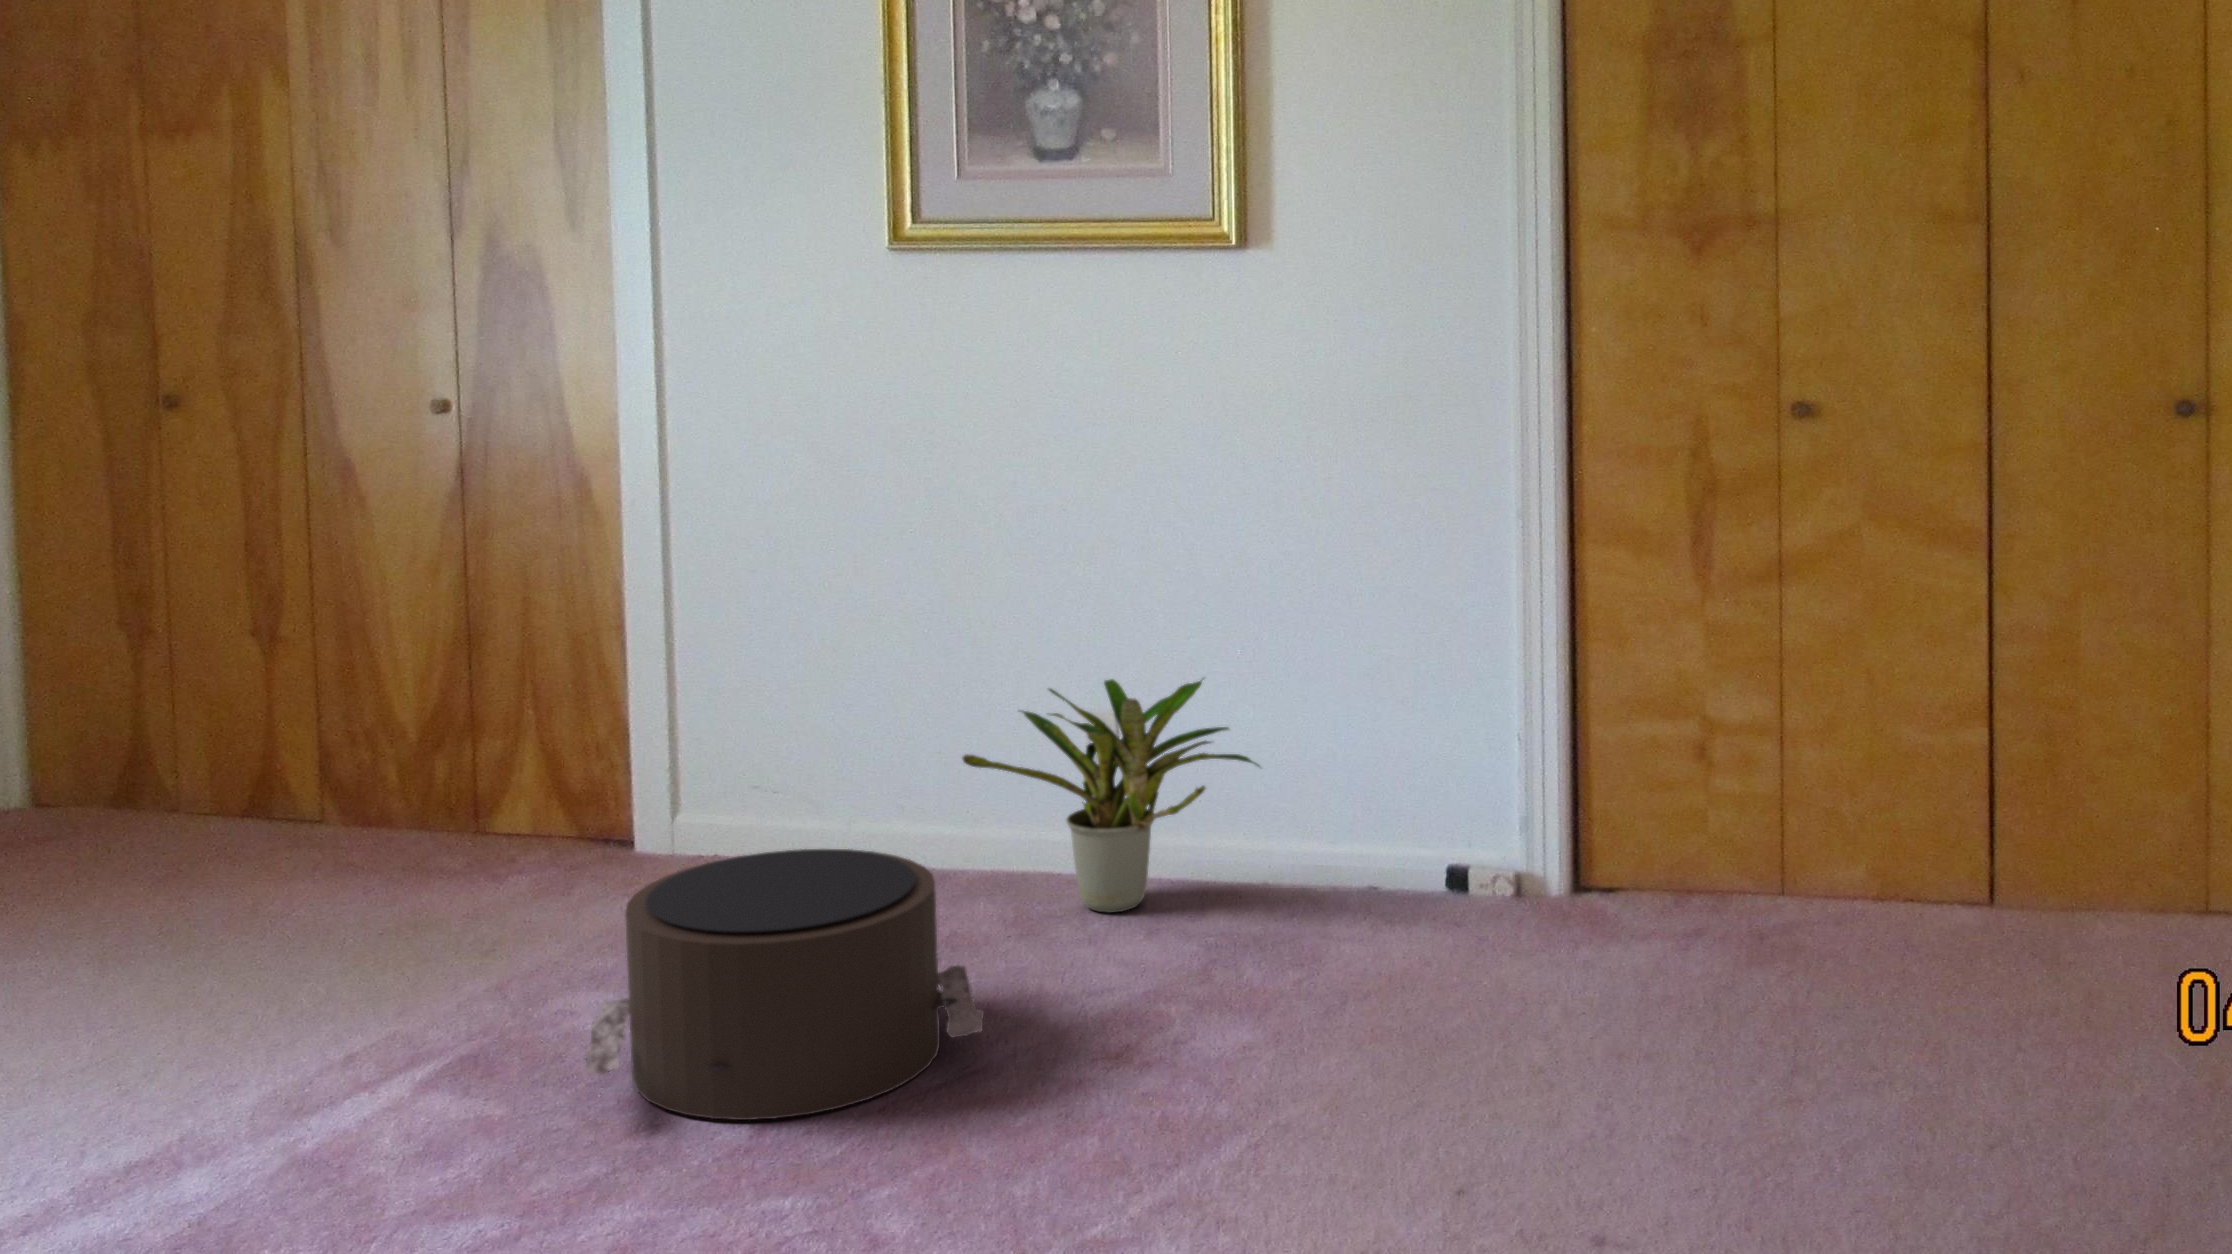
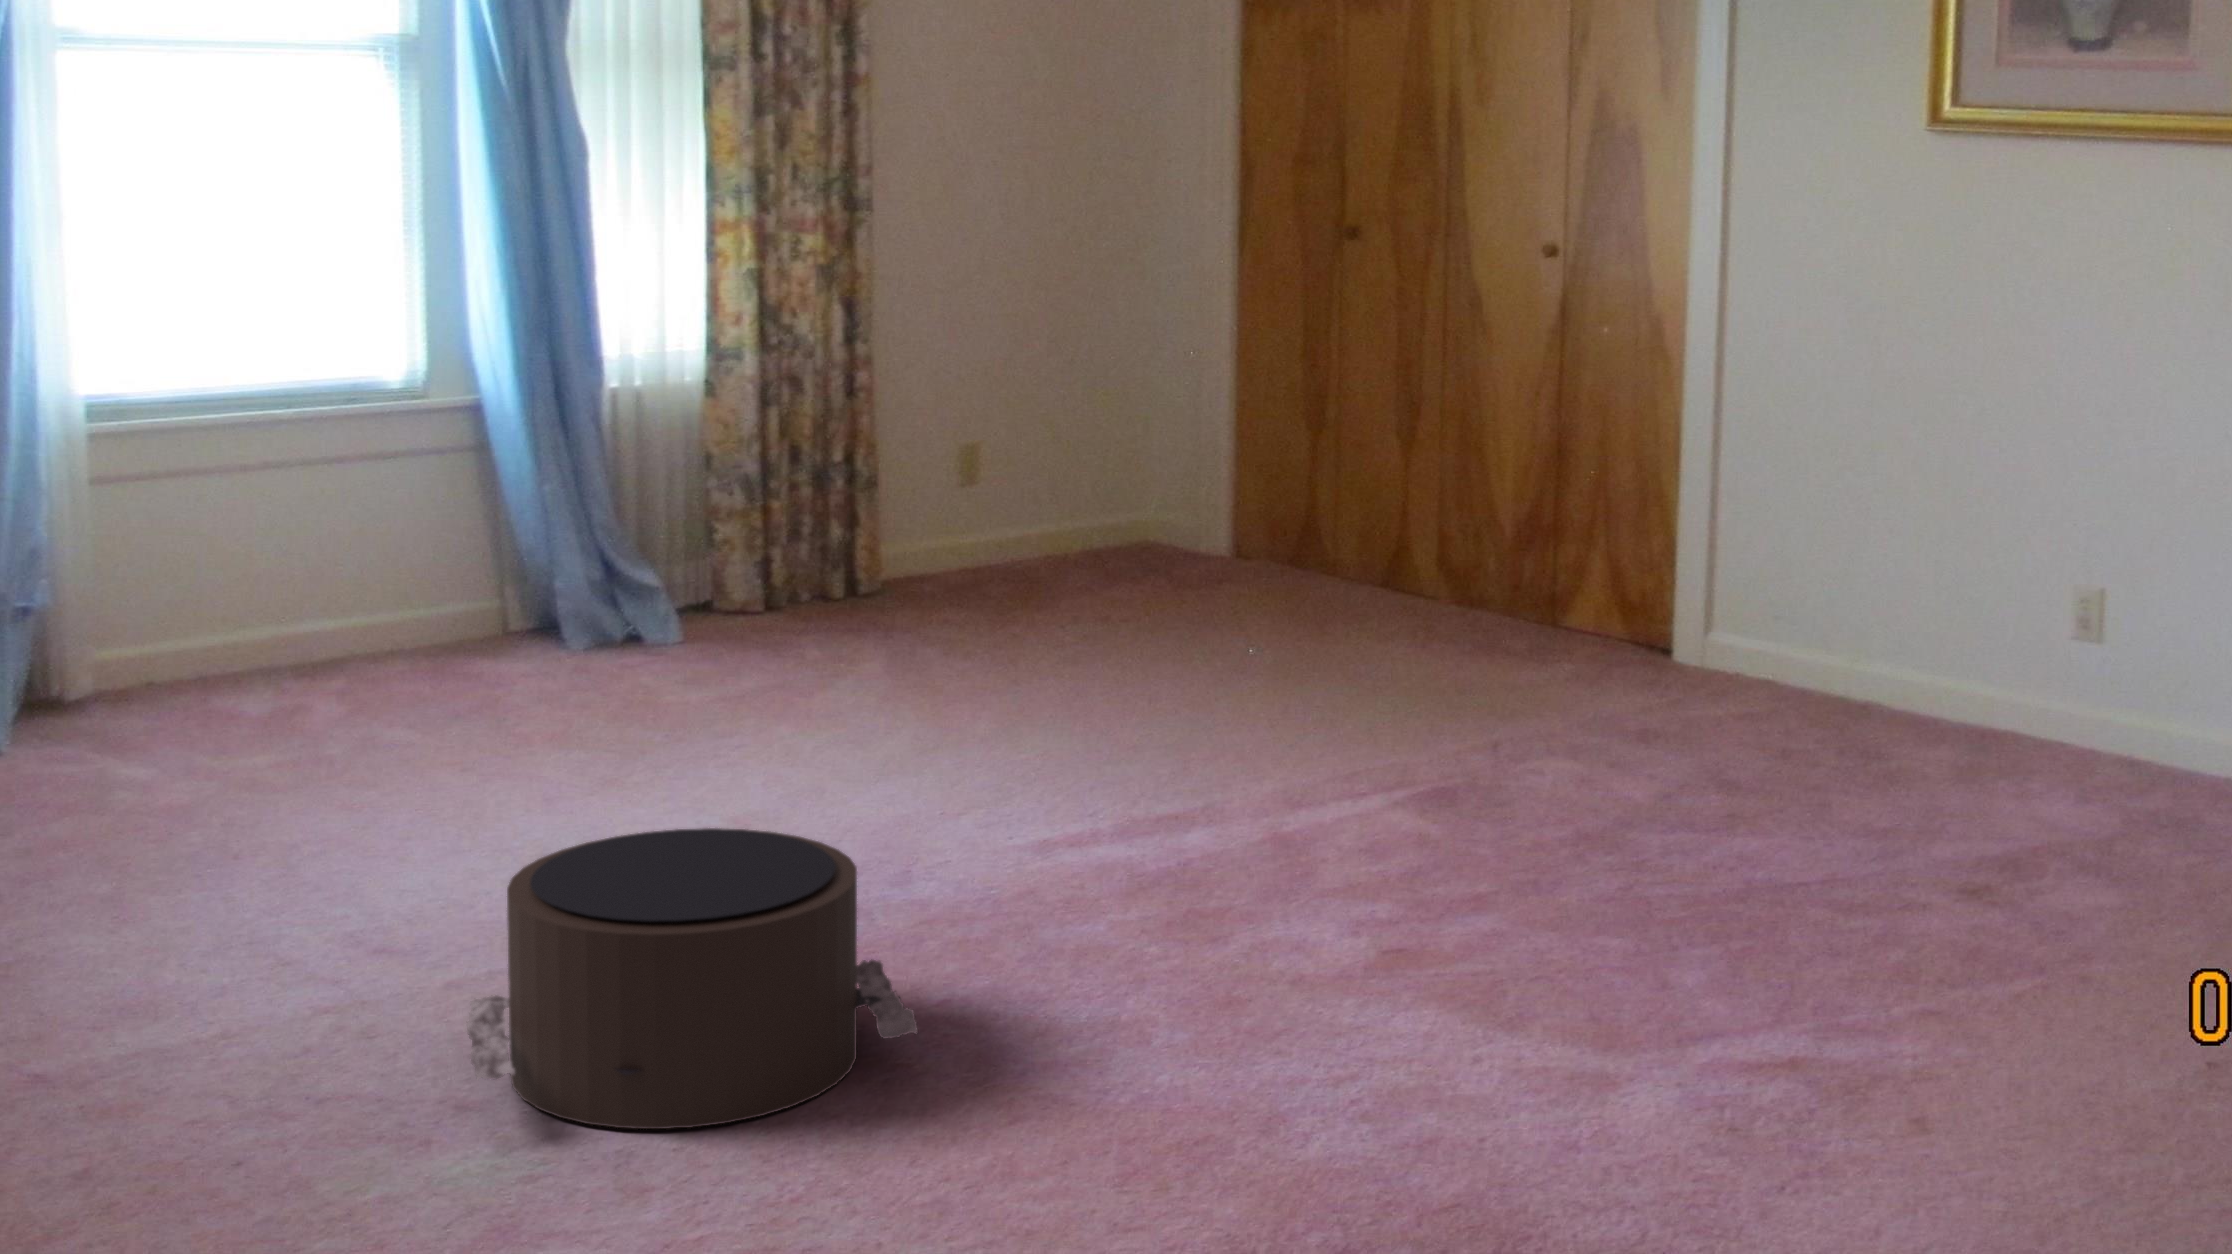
potted plant: present [962,679,1259,912] -> none [853,638,1197,902]

